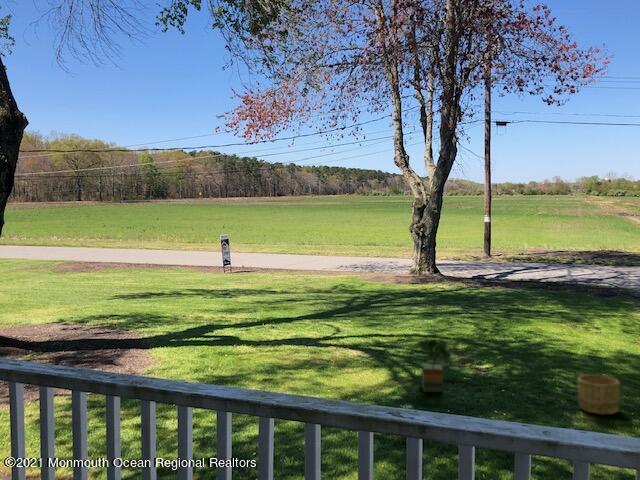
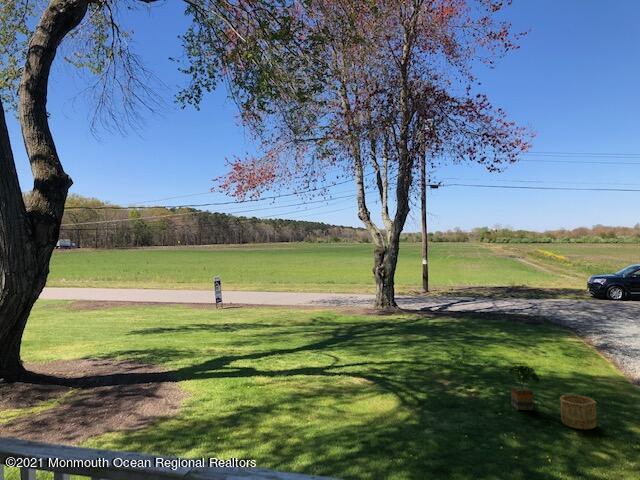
potted tree: present [417,339,451,392] -> present [508,365,540,410]

